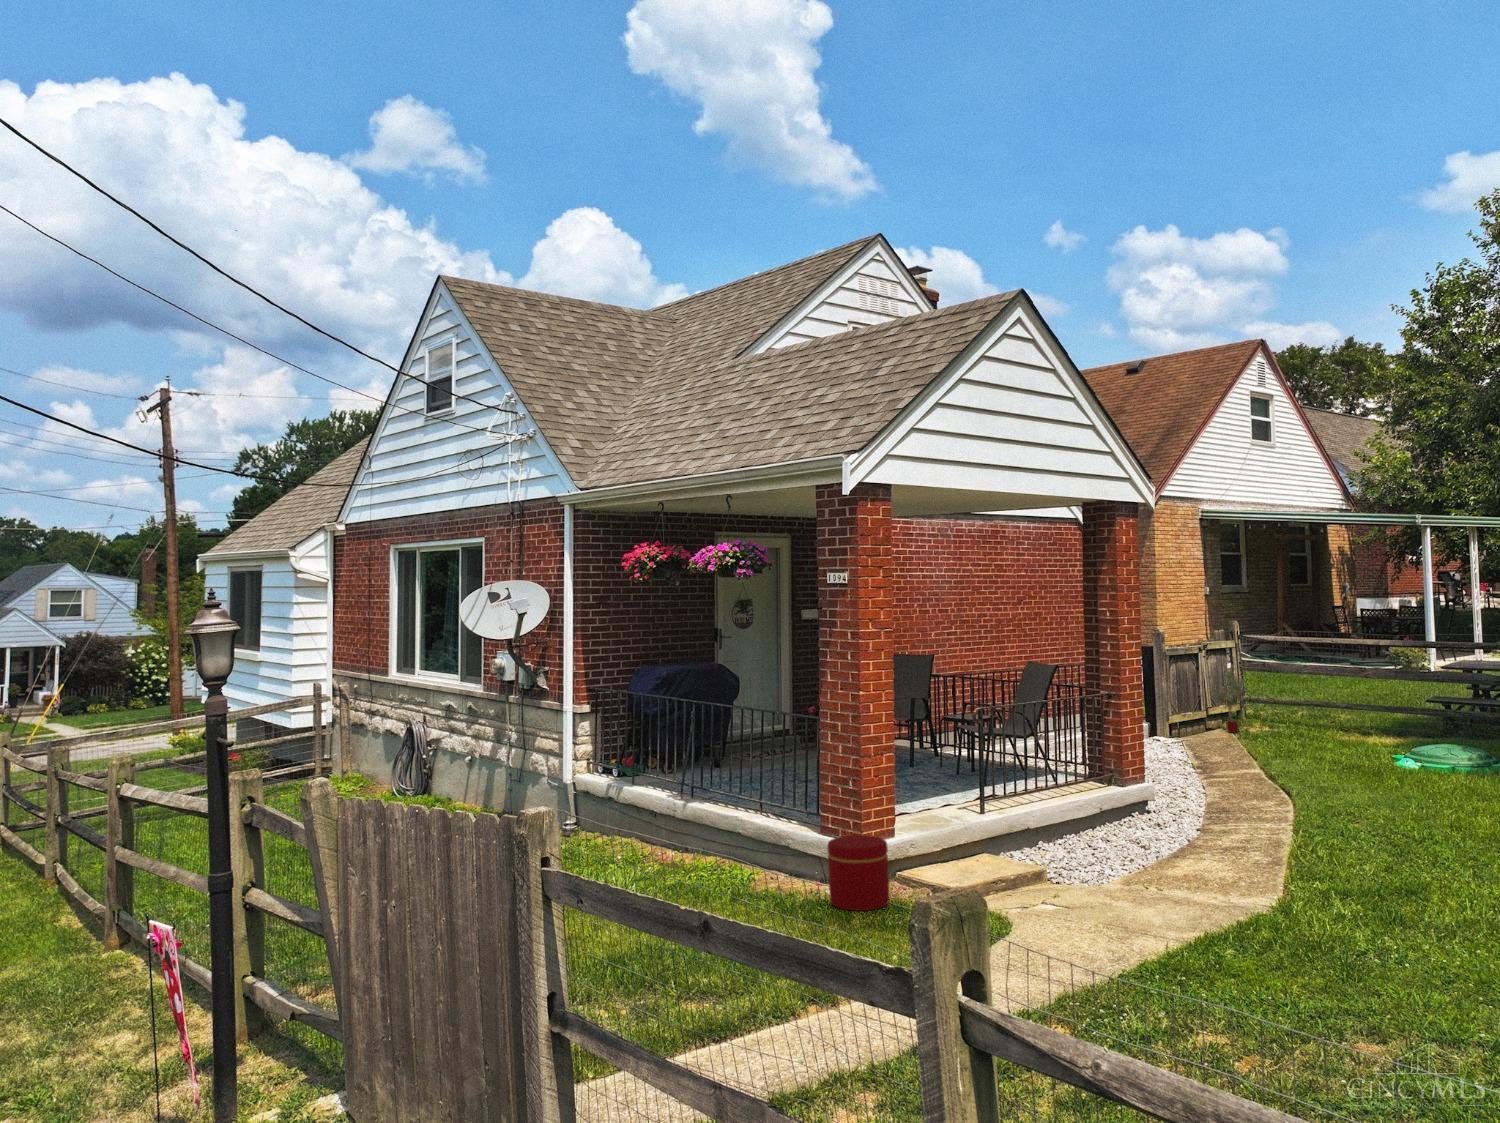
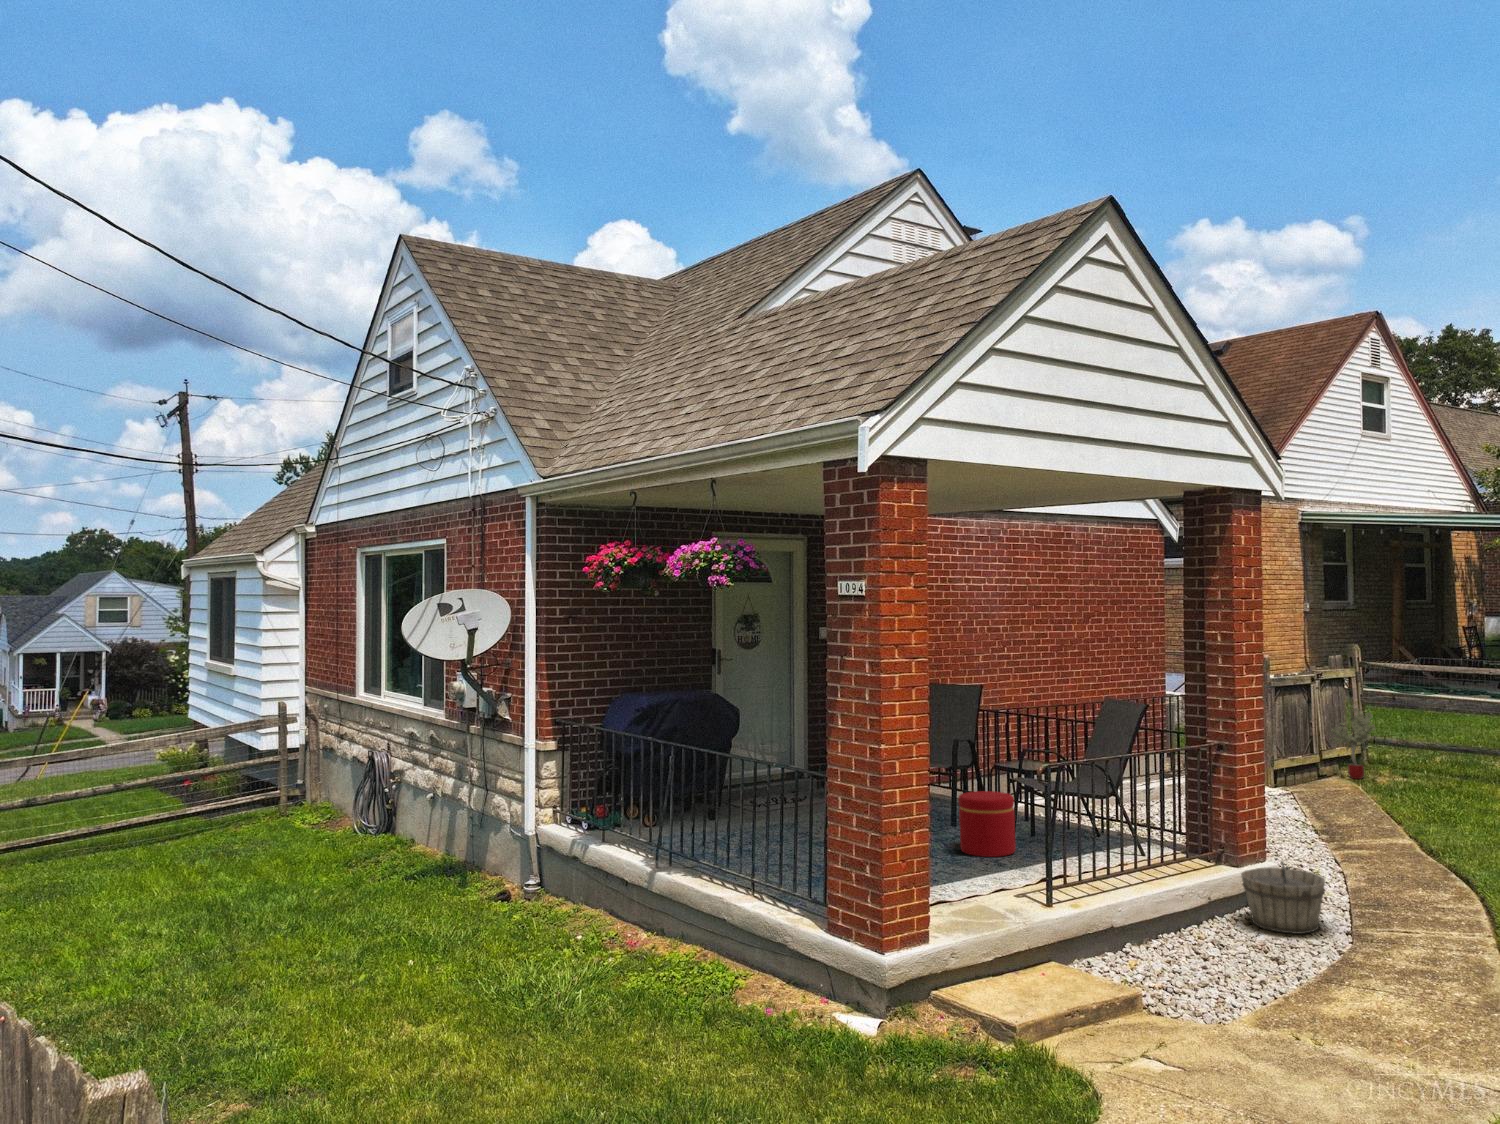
wooden bucket: none [1127,780,1188,835] -> present [1241,858,1325,934]
ottoman: present [827,835,889,911] -> present [958,791,1016,857]

